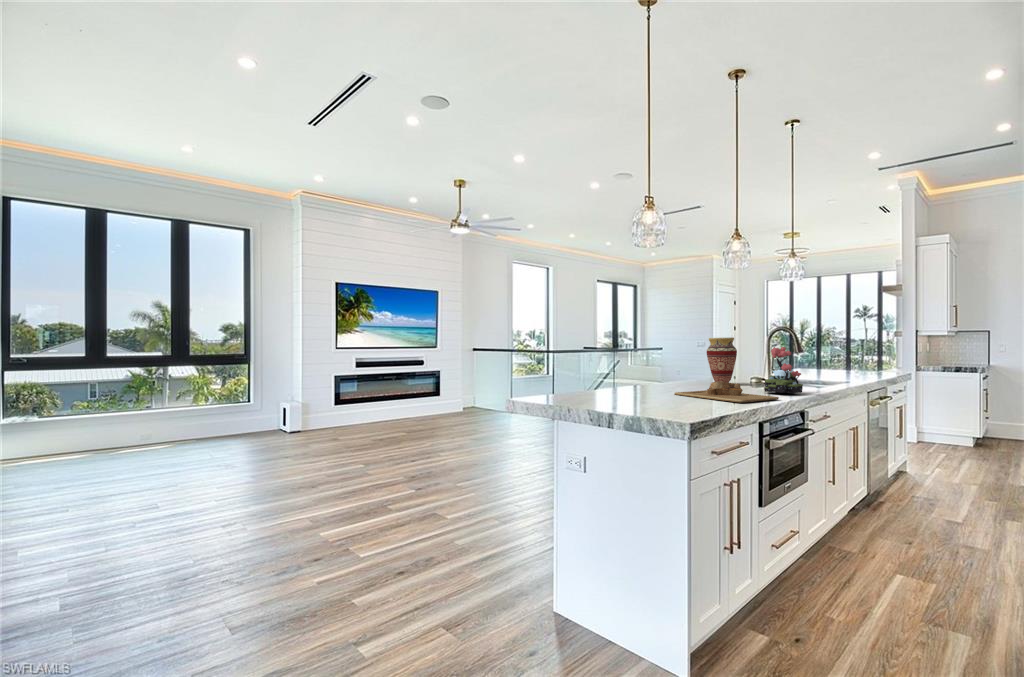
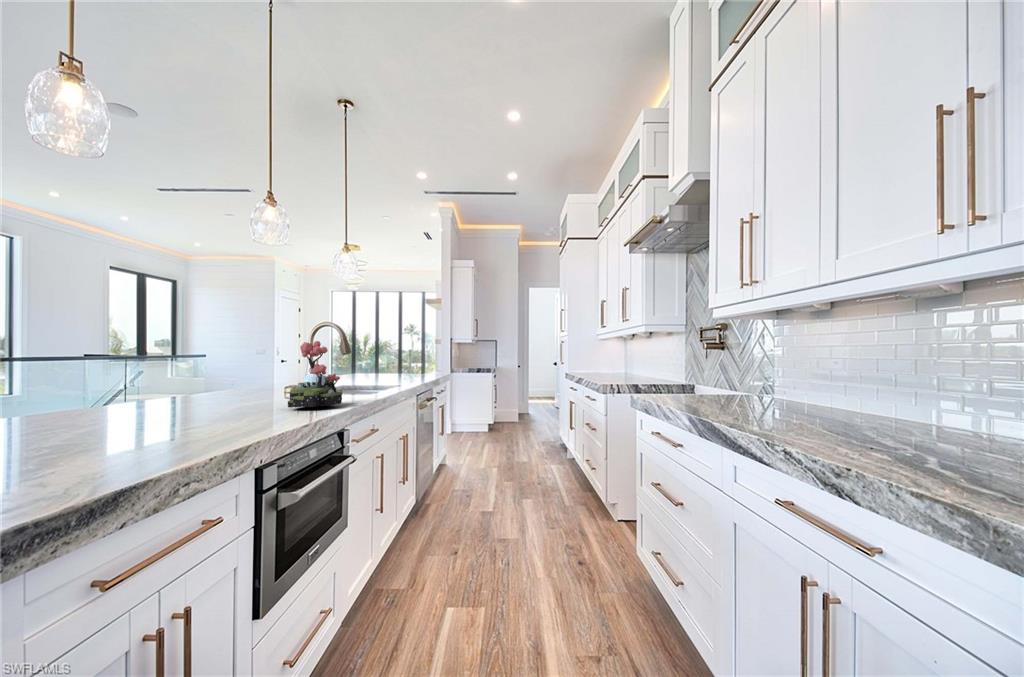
vase: present [707,337,737,383] -> none [210,331,258,402]
cutting board: present [675,382,779,403] -> none [100,399,301,436]

